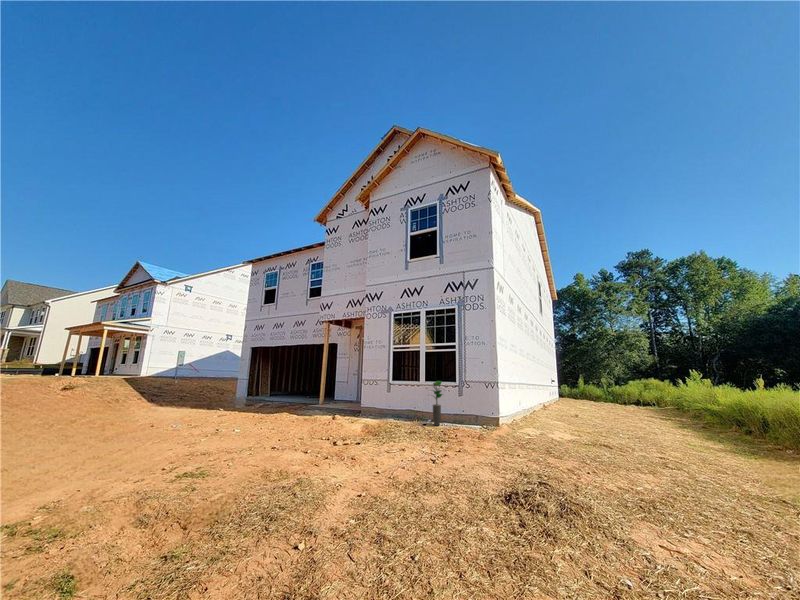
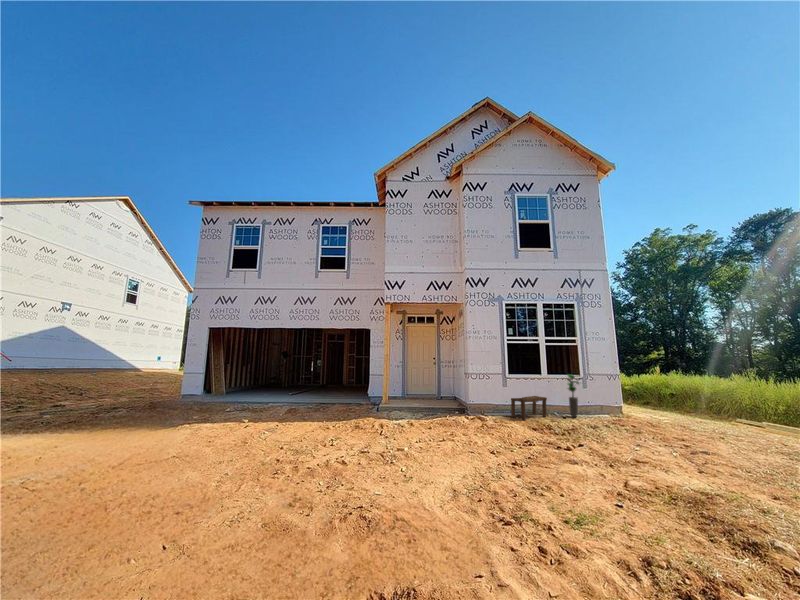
bench: none [378,402,411,423] -> present [511,396,547,420]

